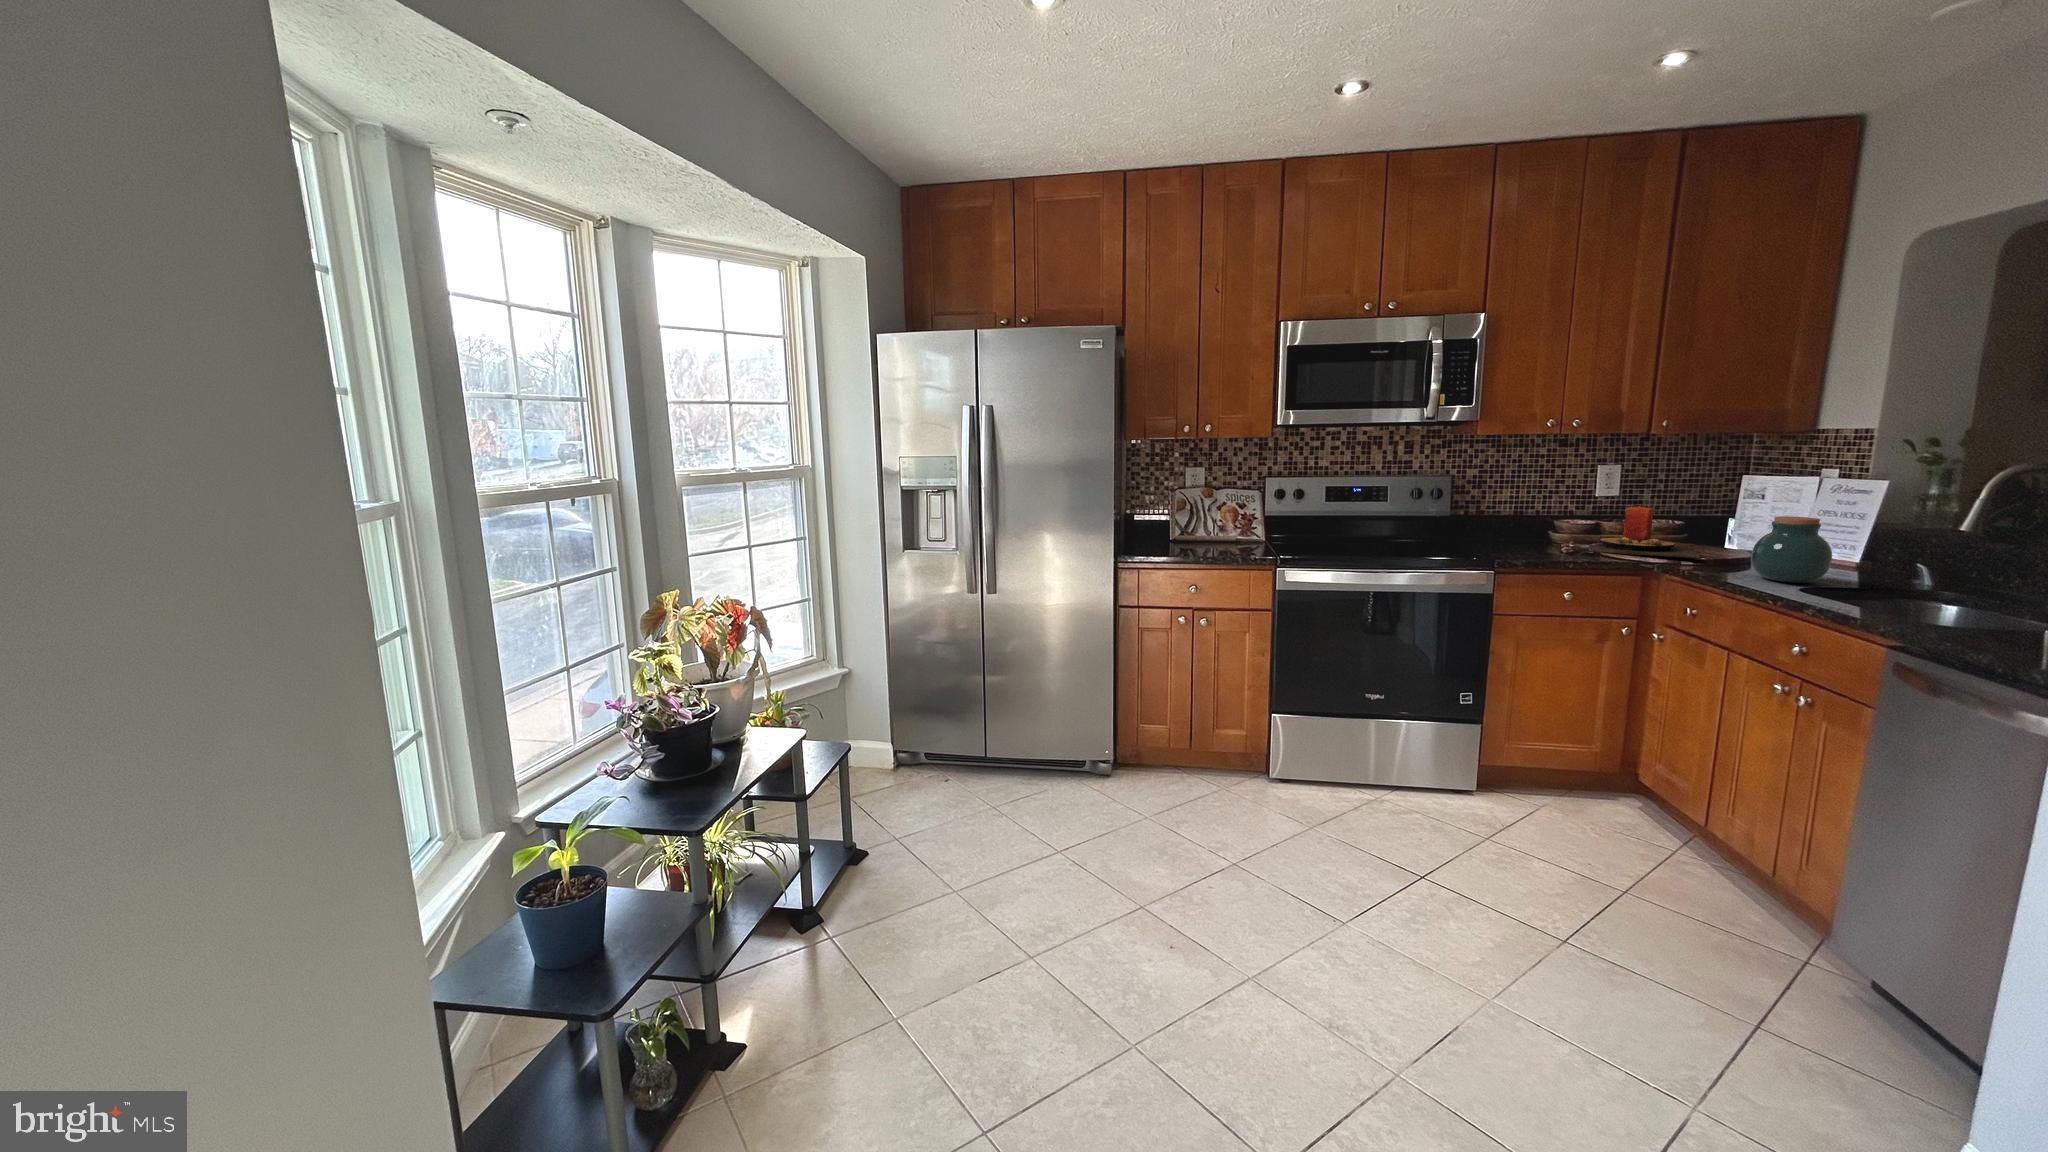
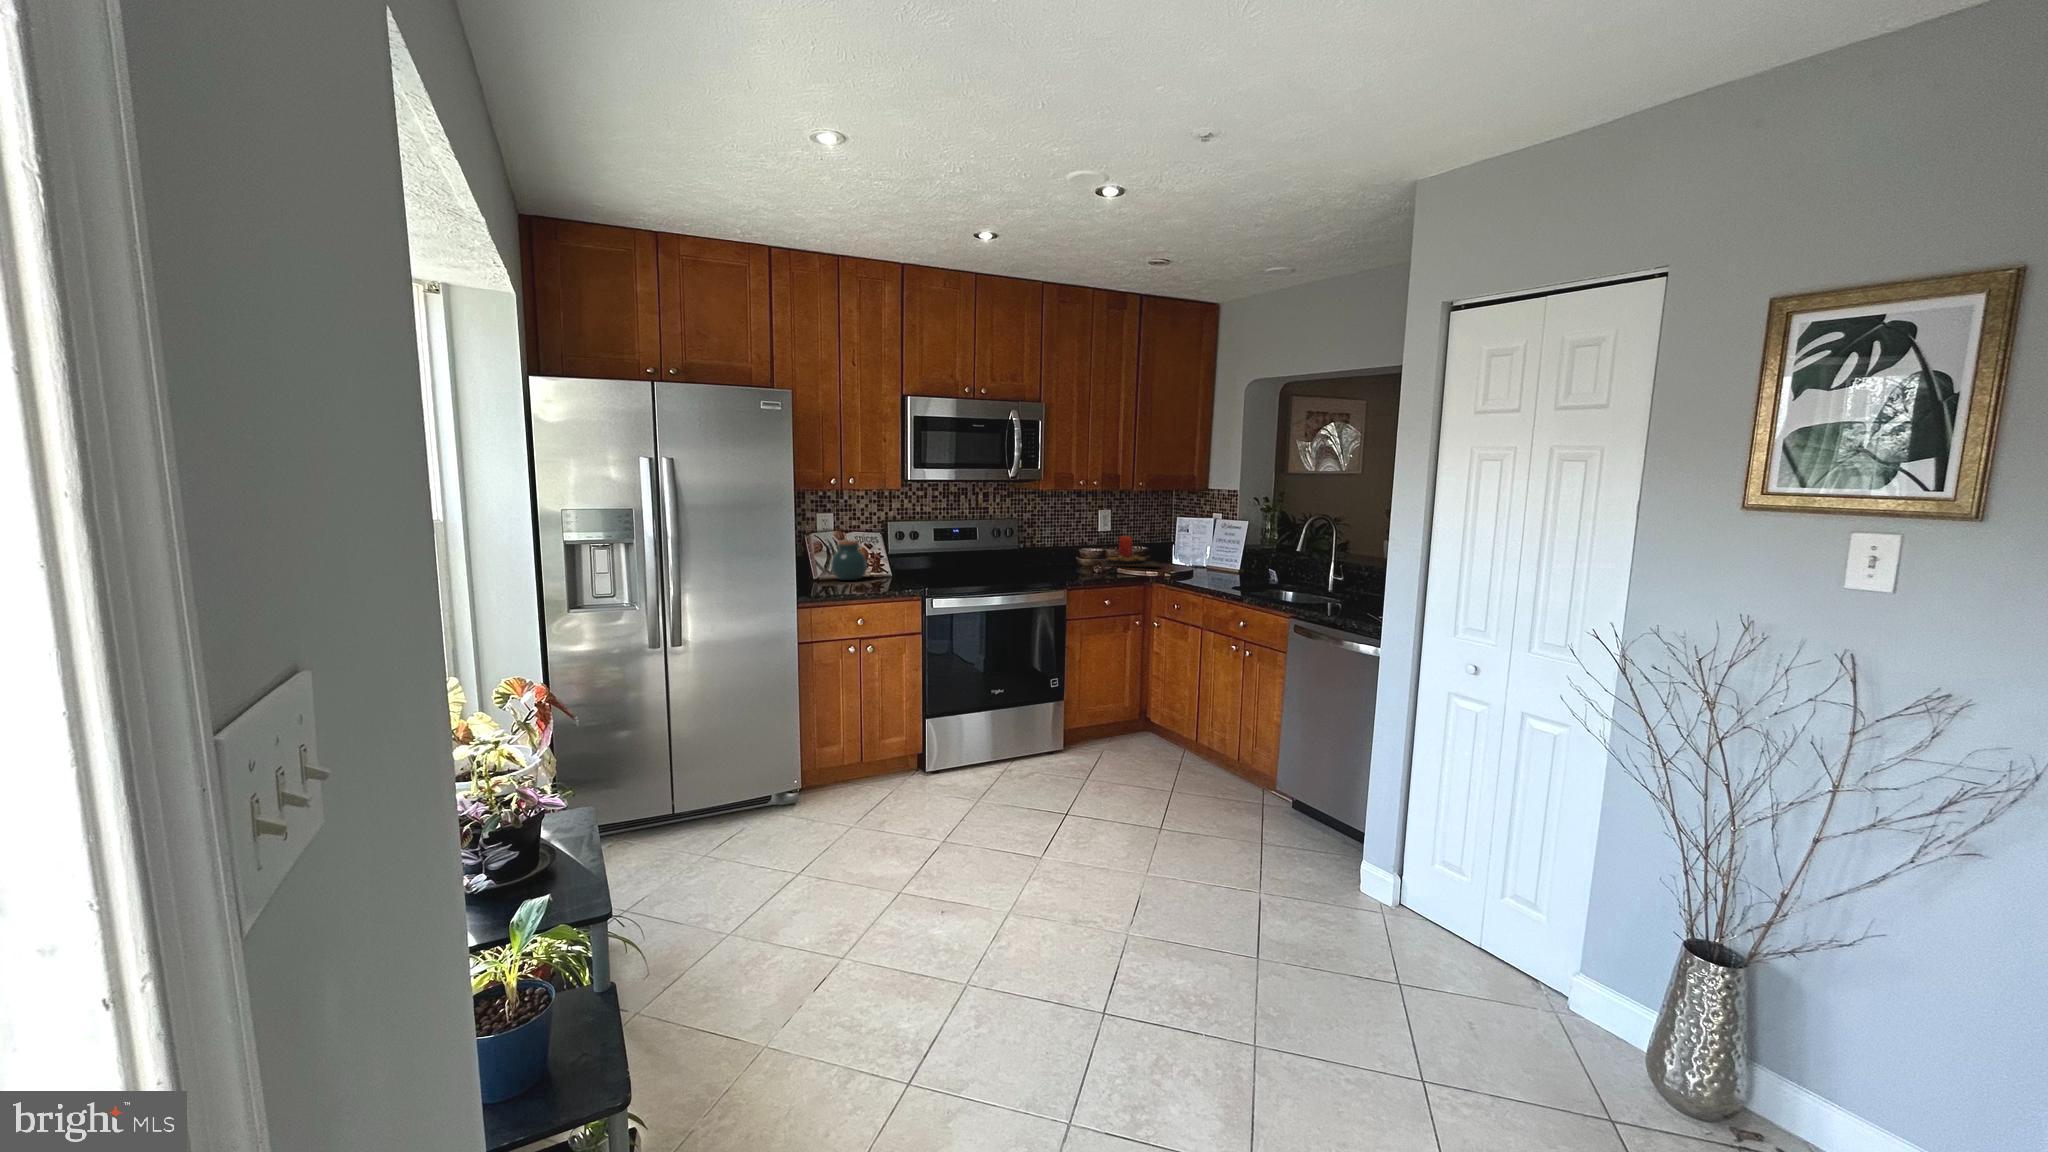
jar: present [1751,516,1832,583] -> present [831,540,867,580]

